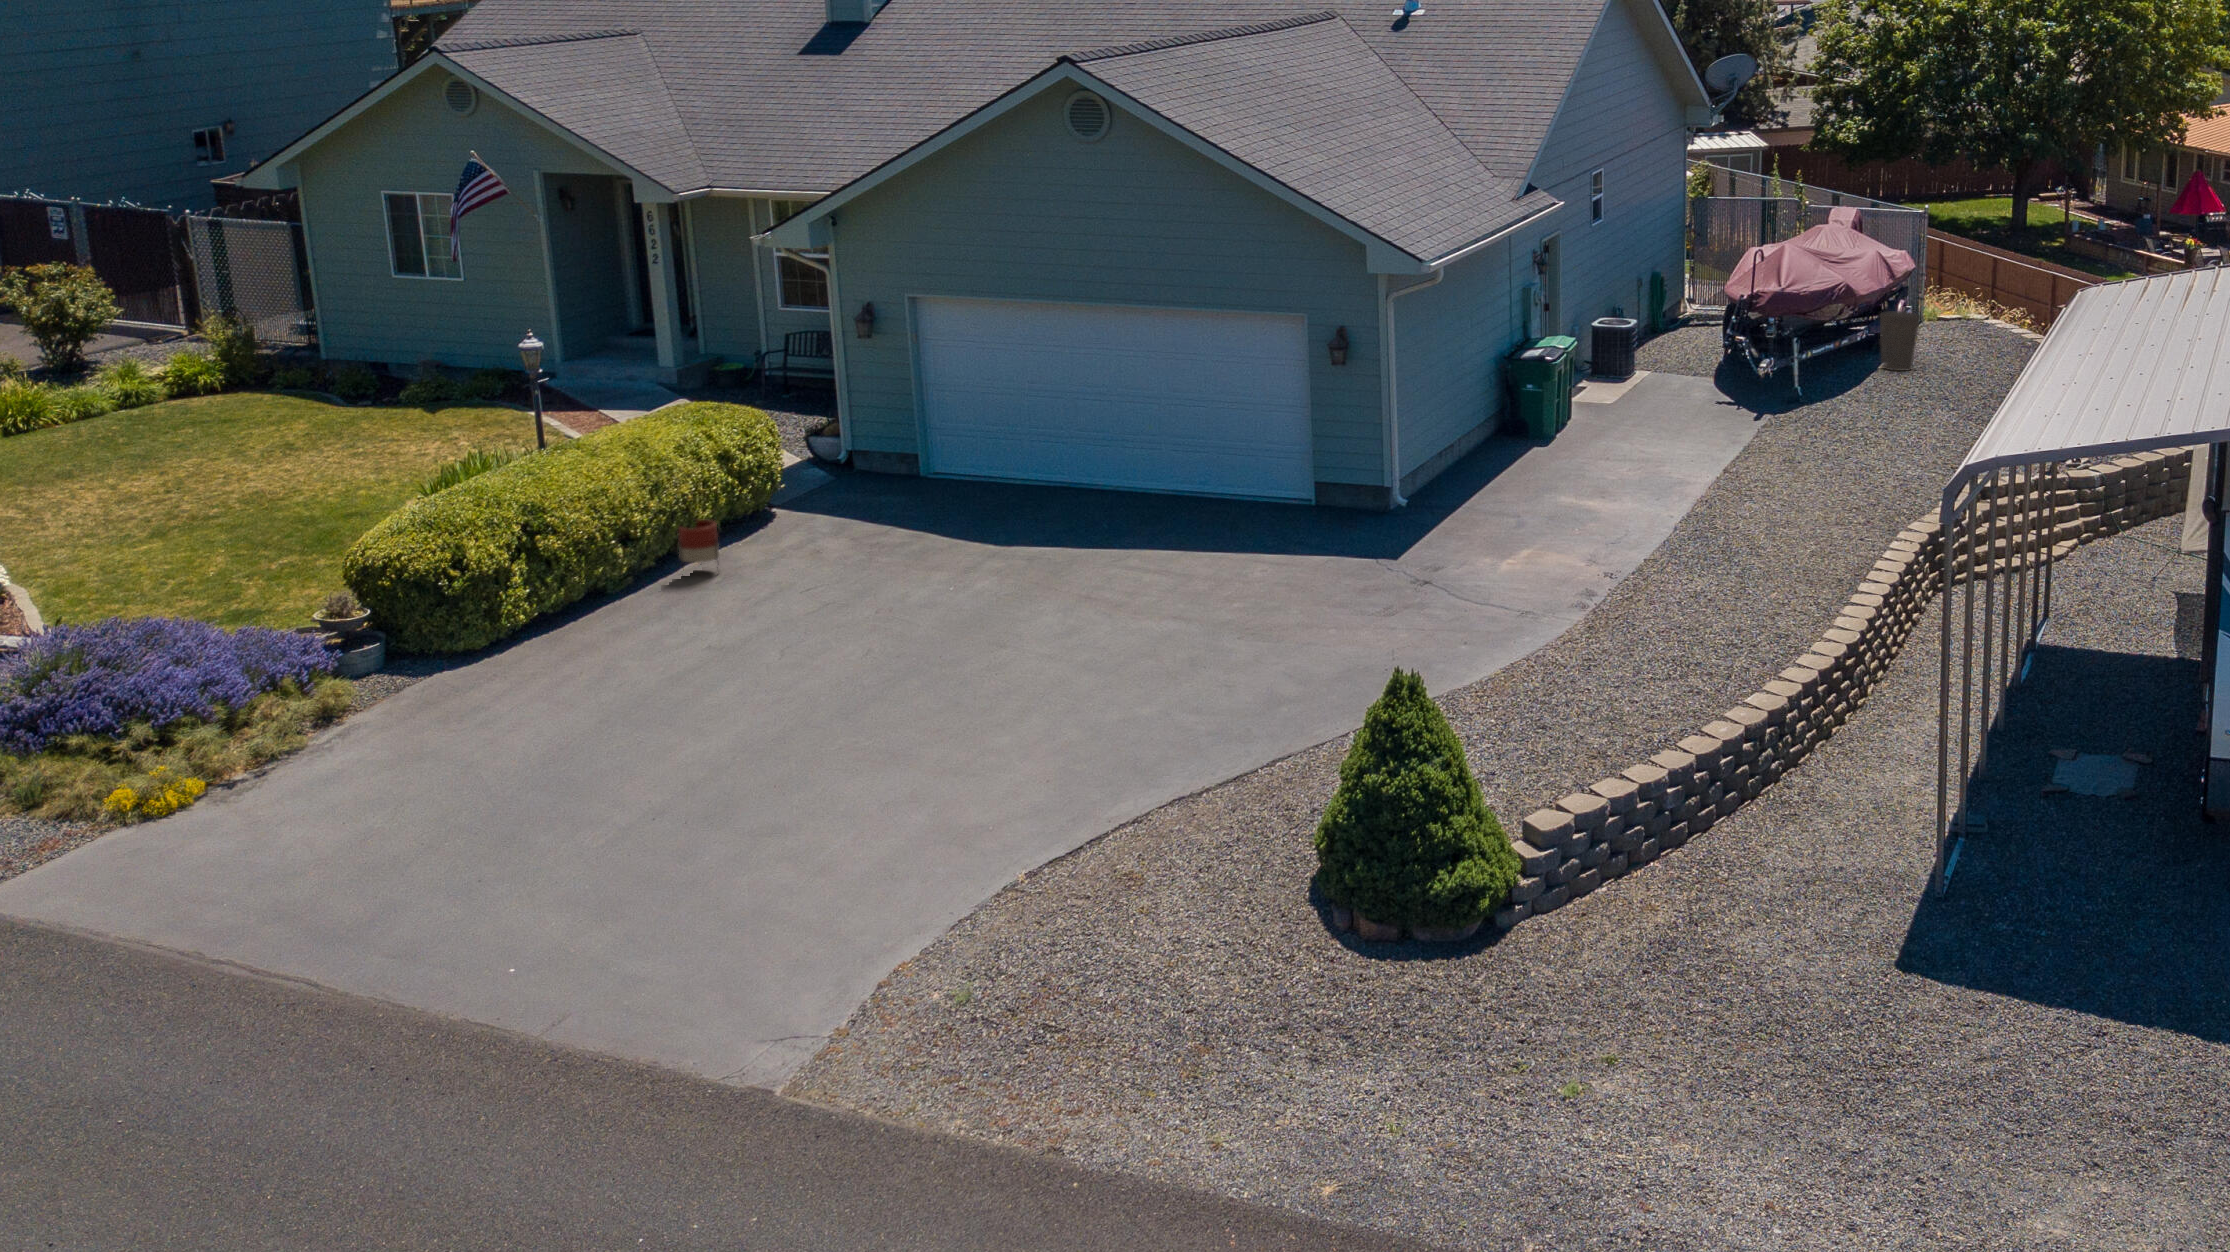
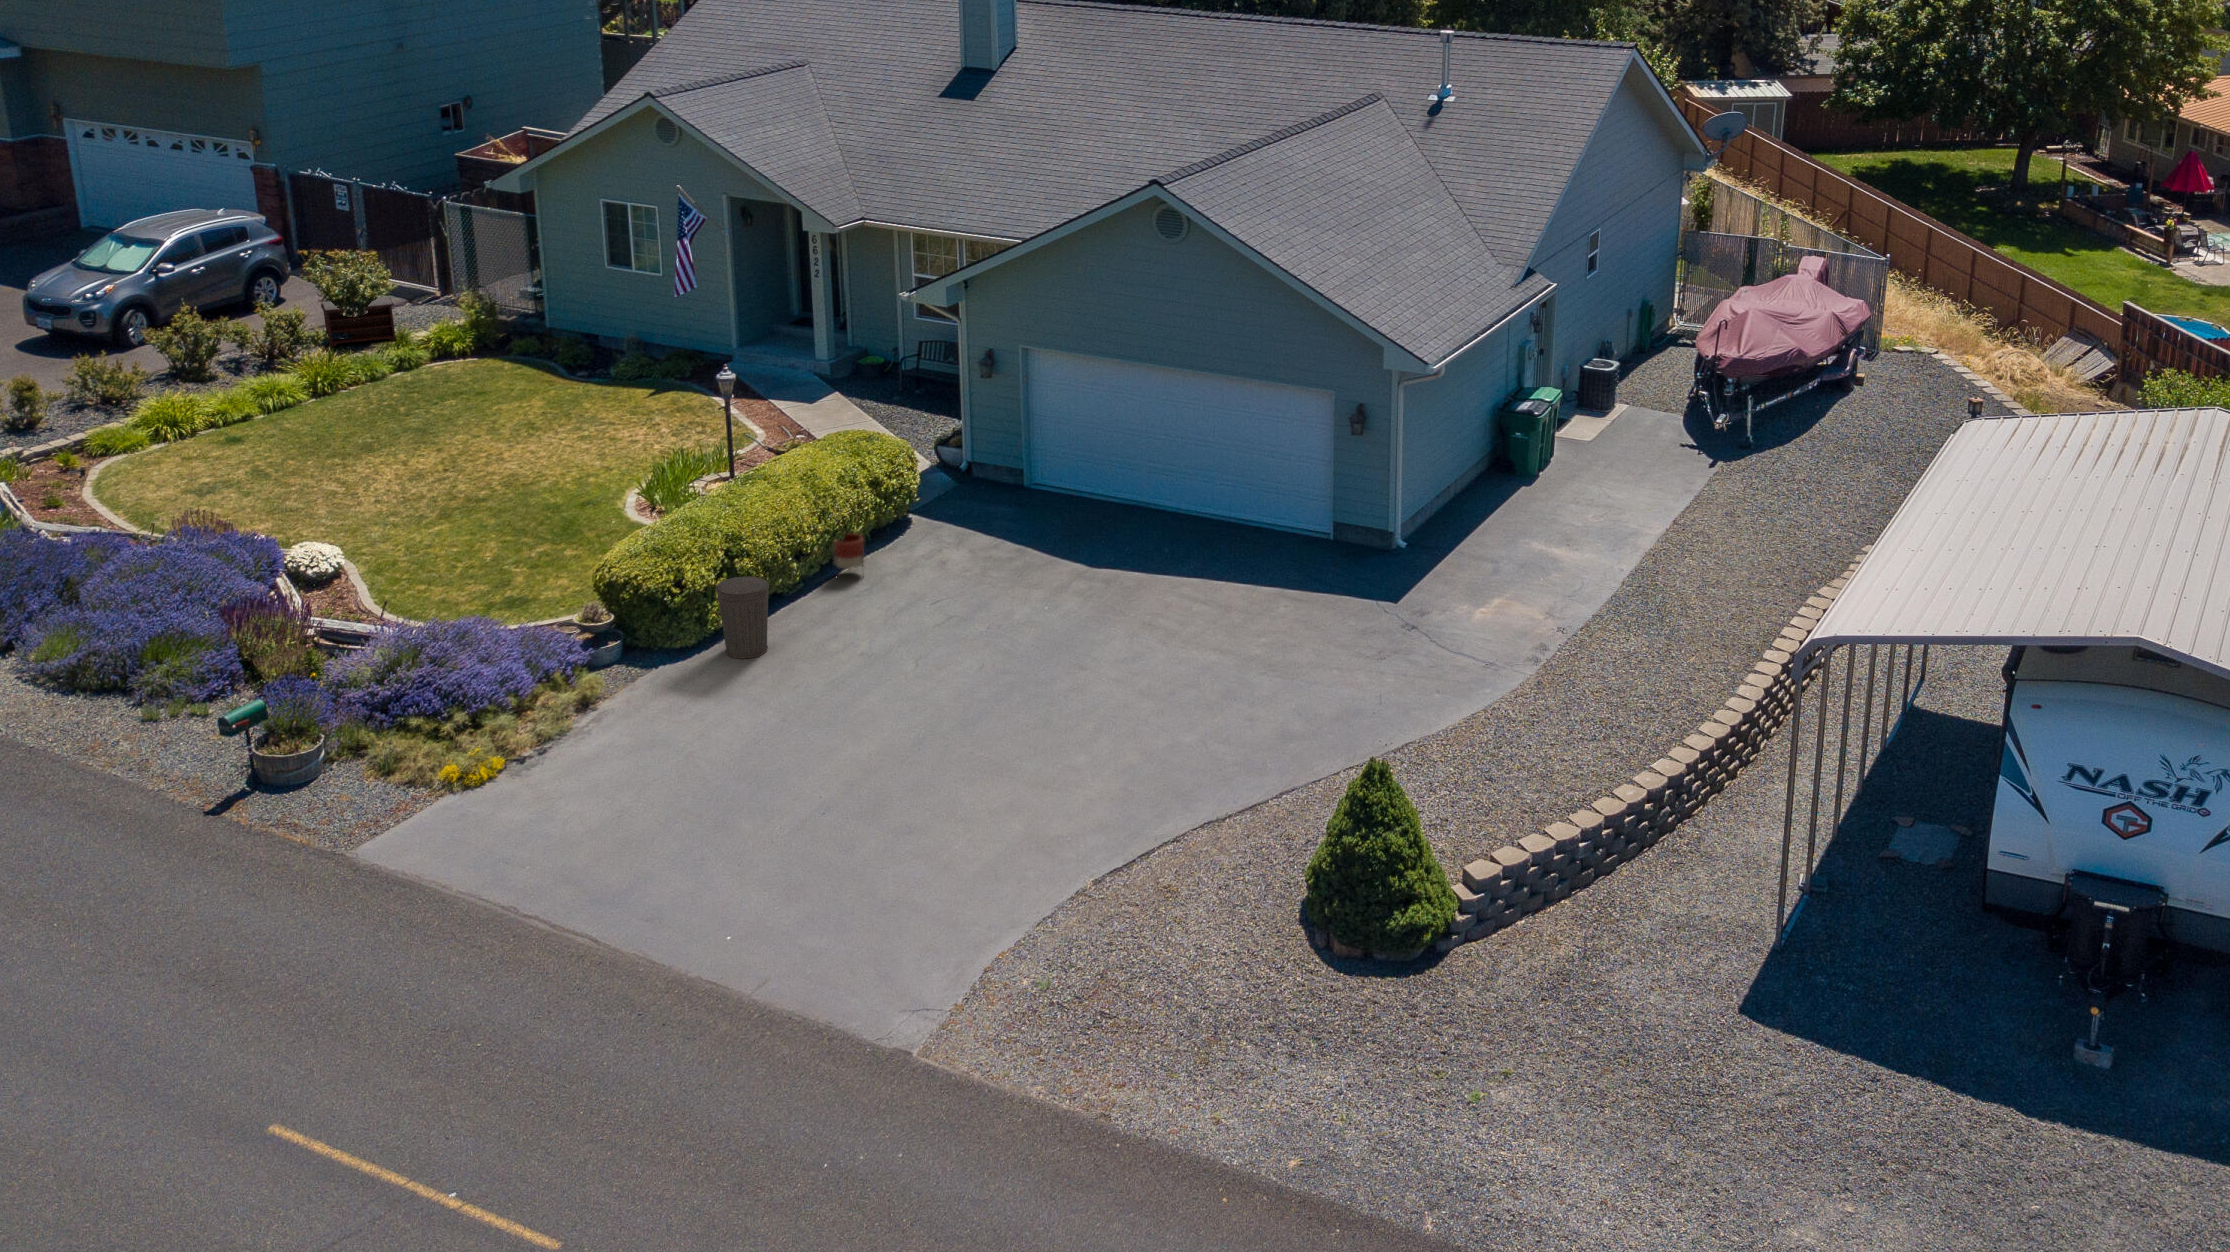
trash can: present [1880,311,1920,371] -> present [716,576,769,658]
bench: none [22,312,125,374] -> present [321,296,396,347]

